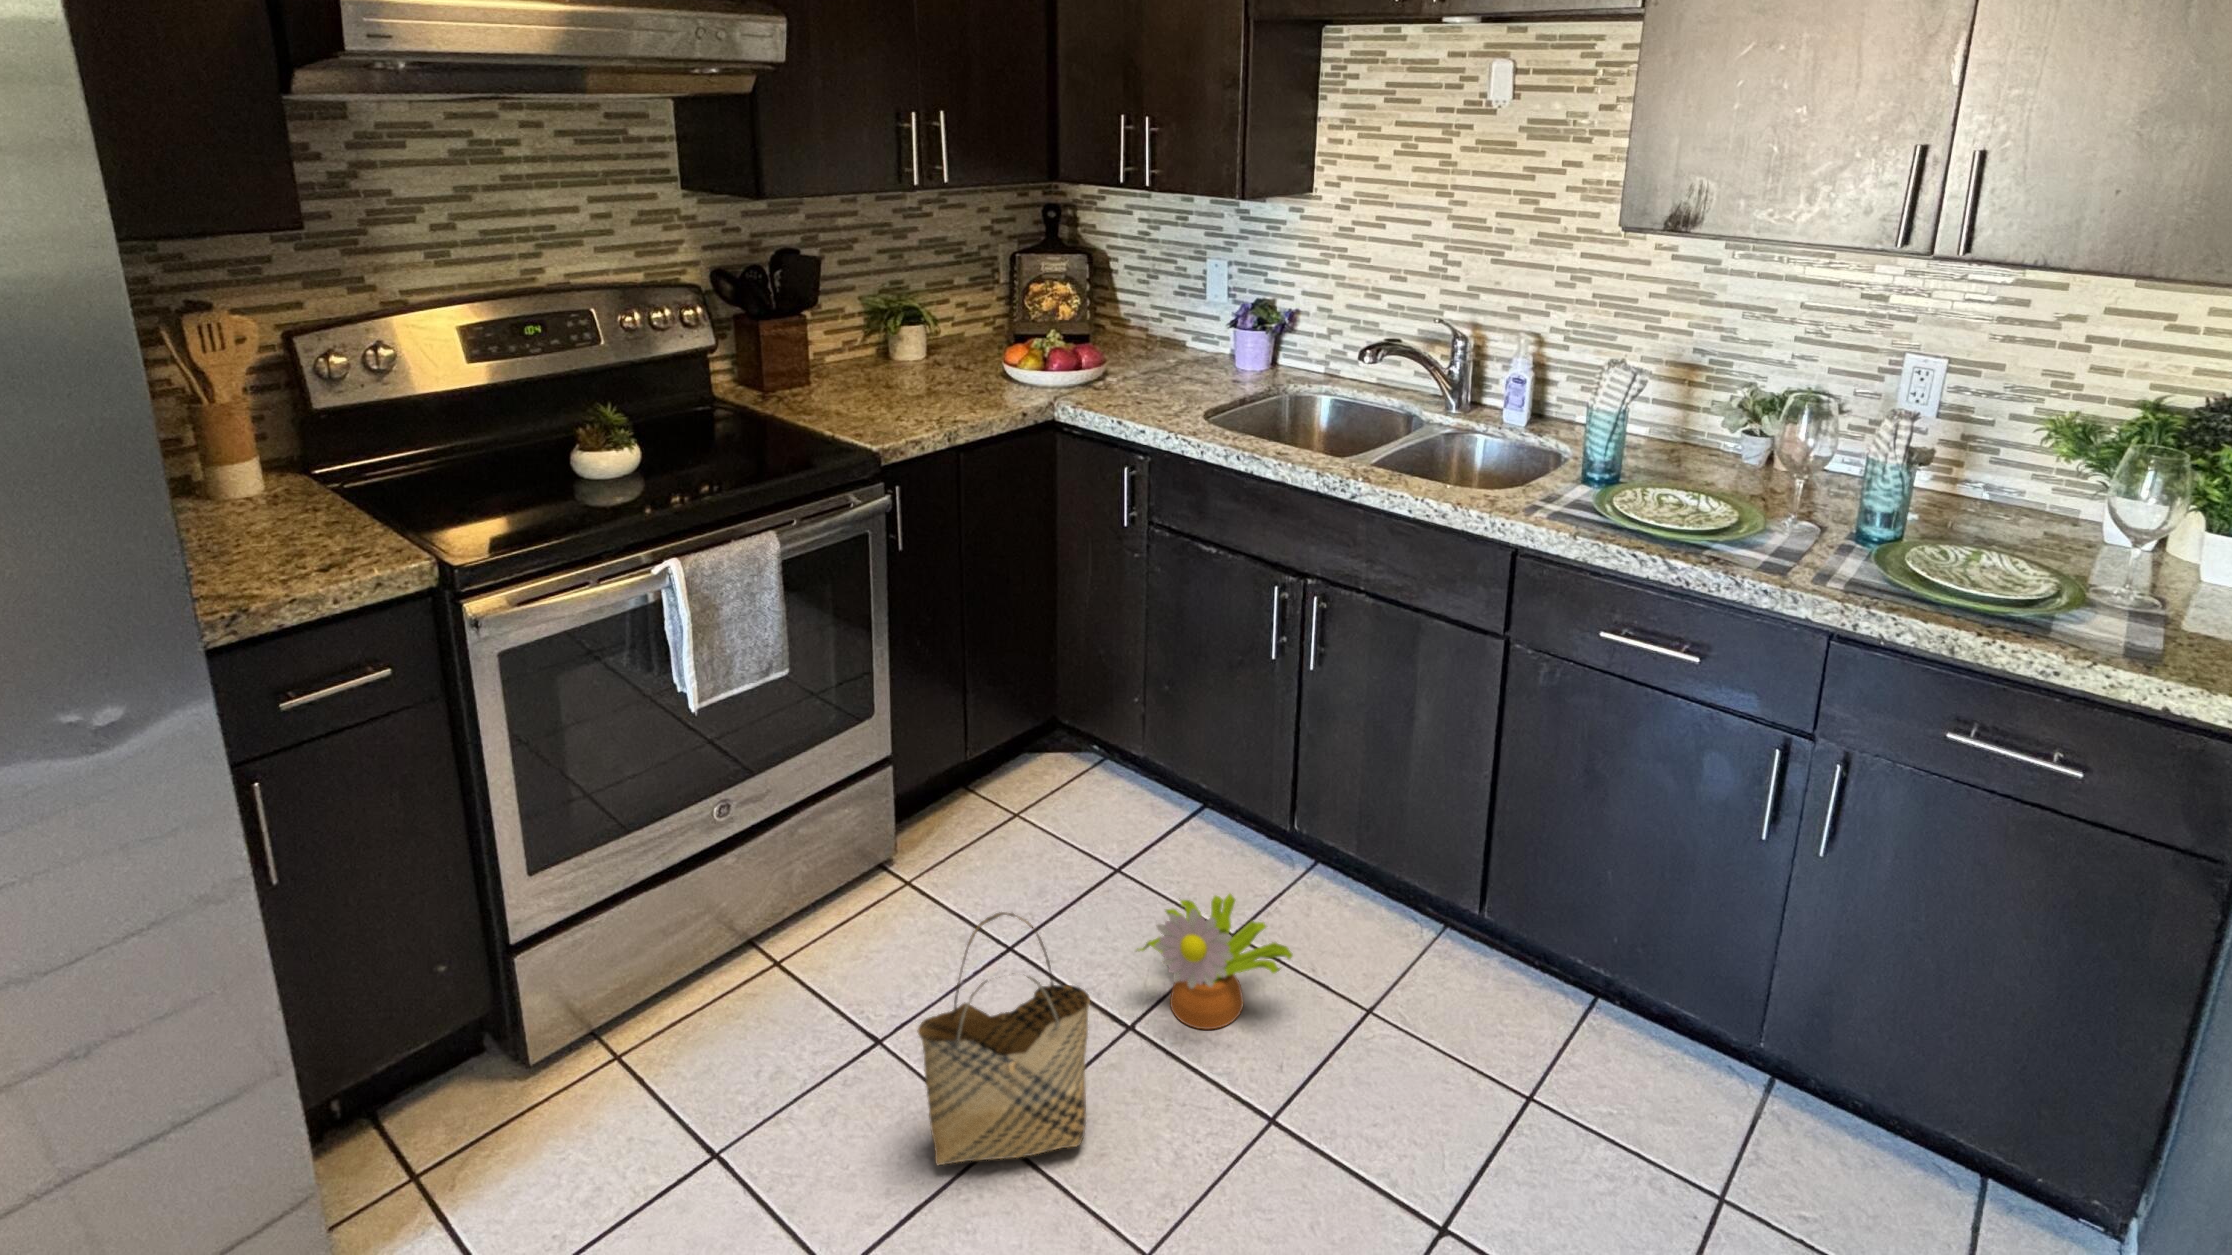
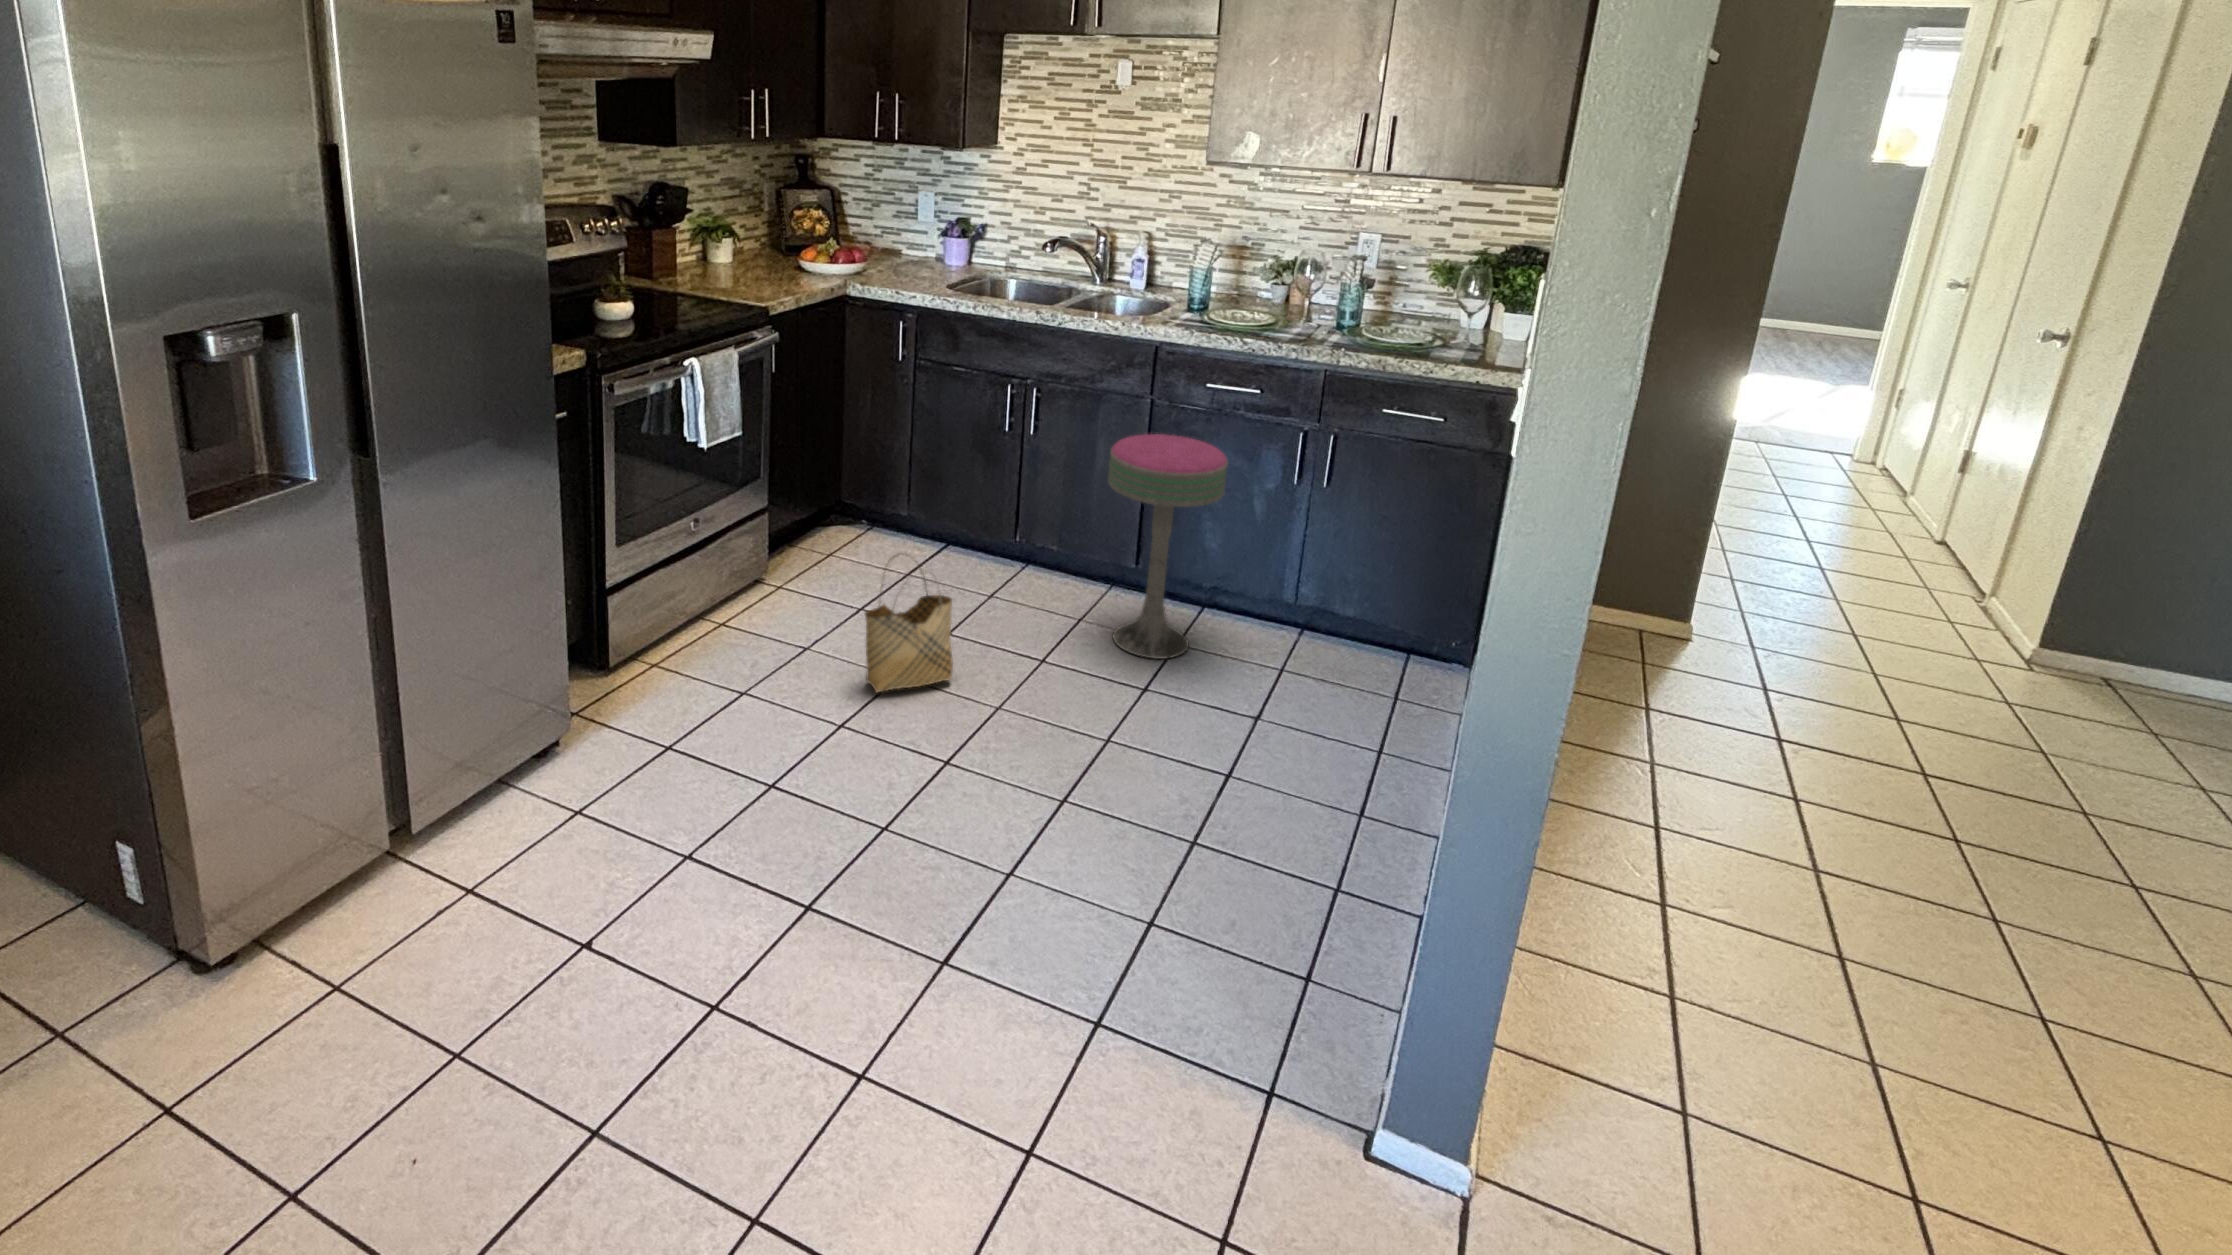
bar stool: none [1397,710,1614,1127] -> present [1108,434,1228,659]
decorative plant: present [1137,894,1293,1029] -> none [950,559,1042,636]

